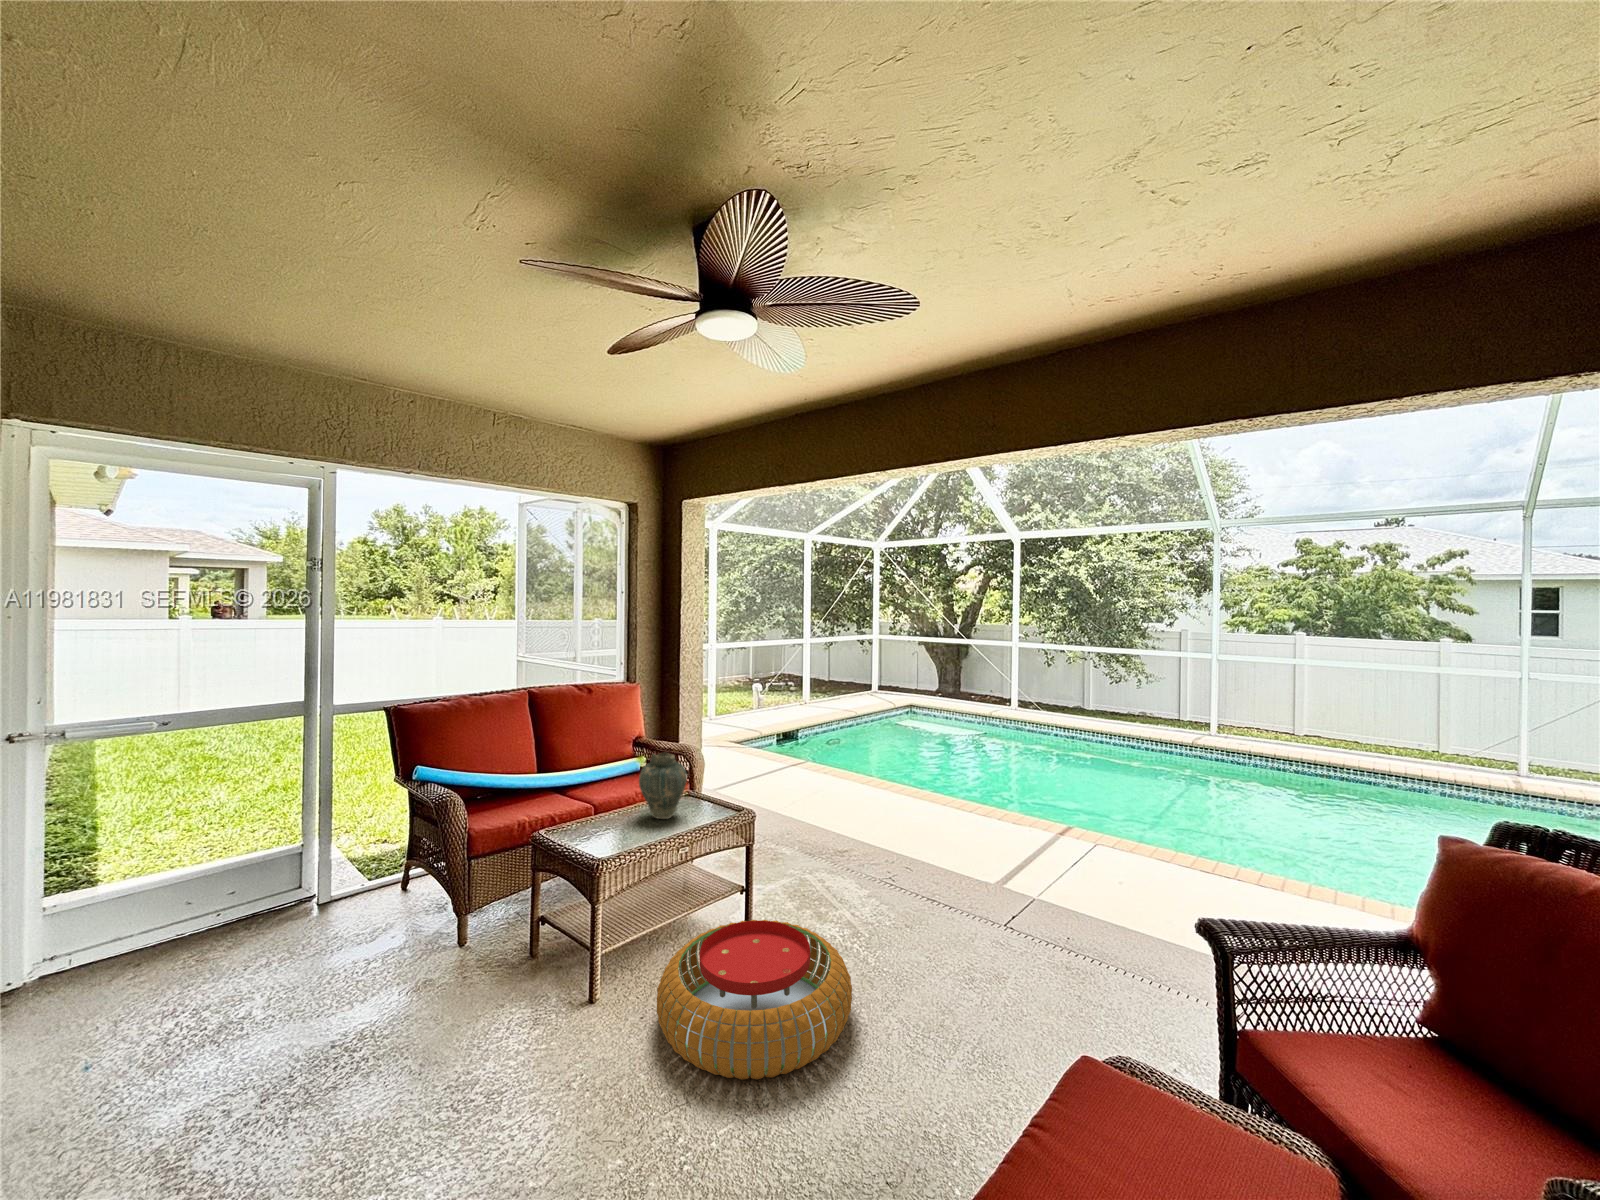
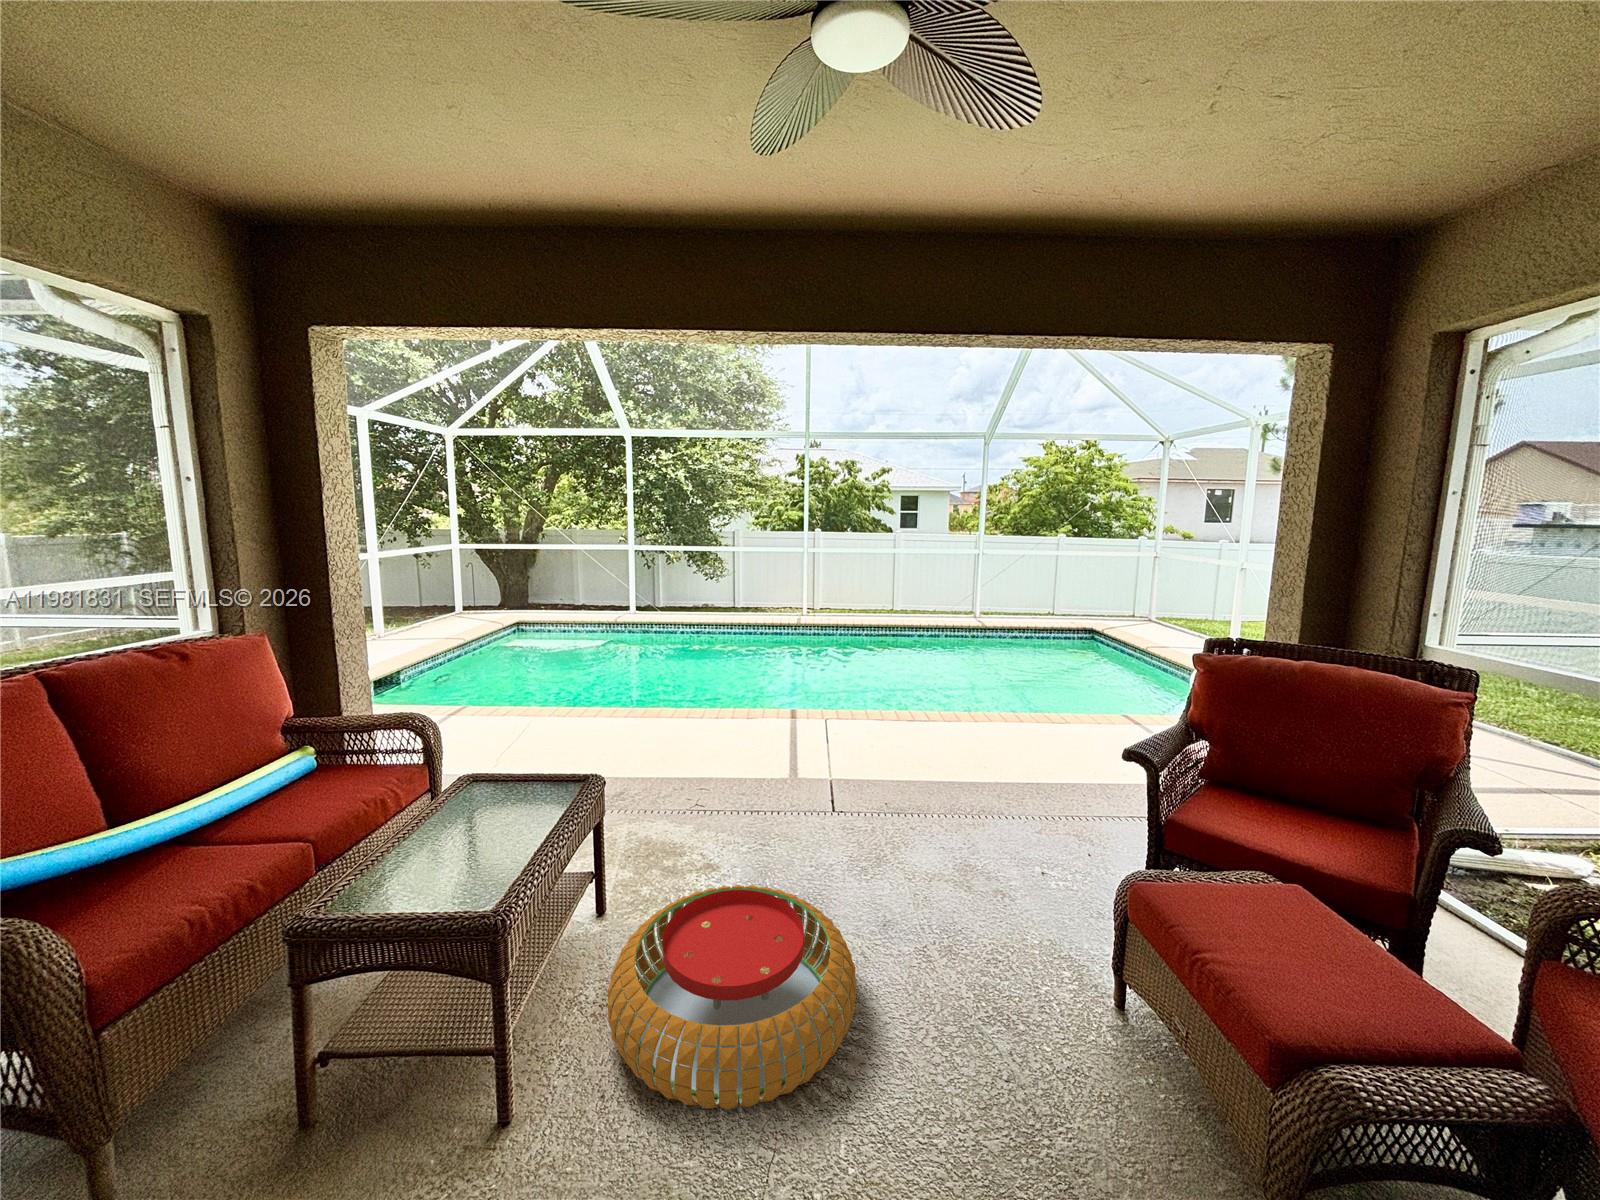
vase: present [639,753,687,819] -> none [422,726,505,827]

